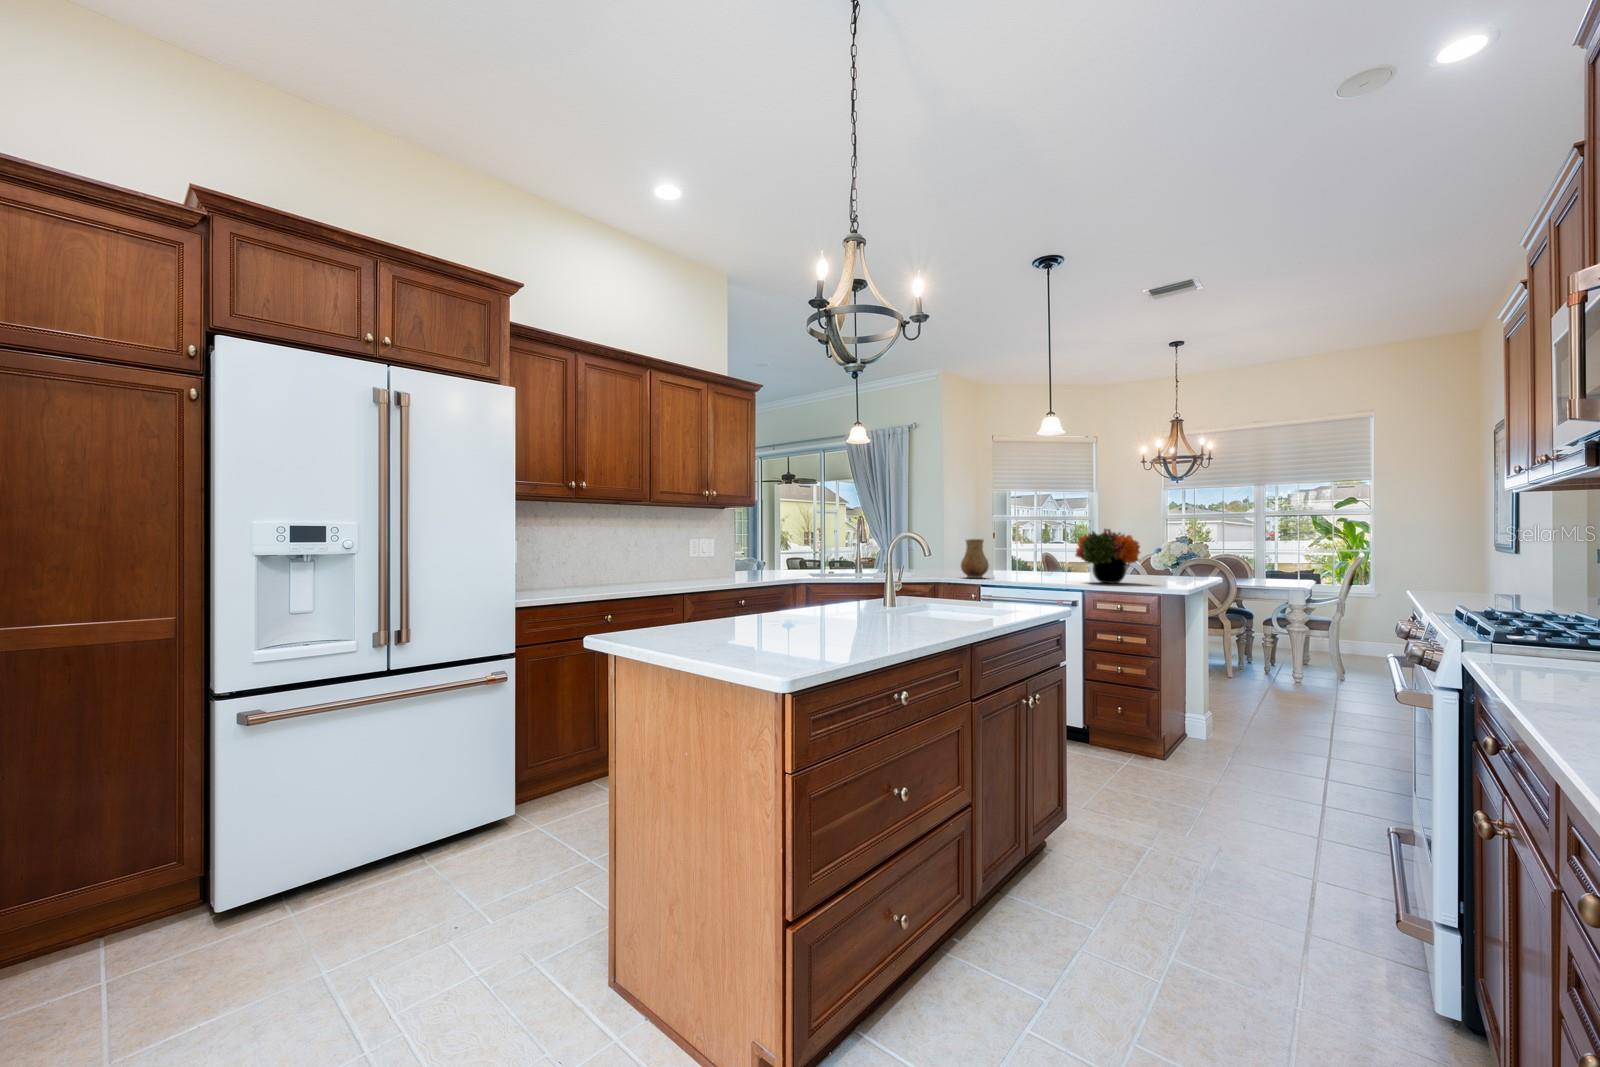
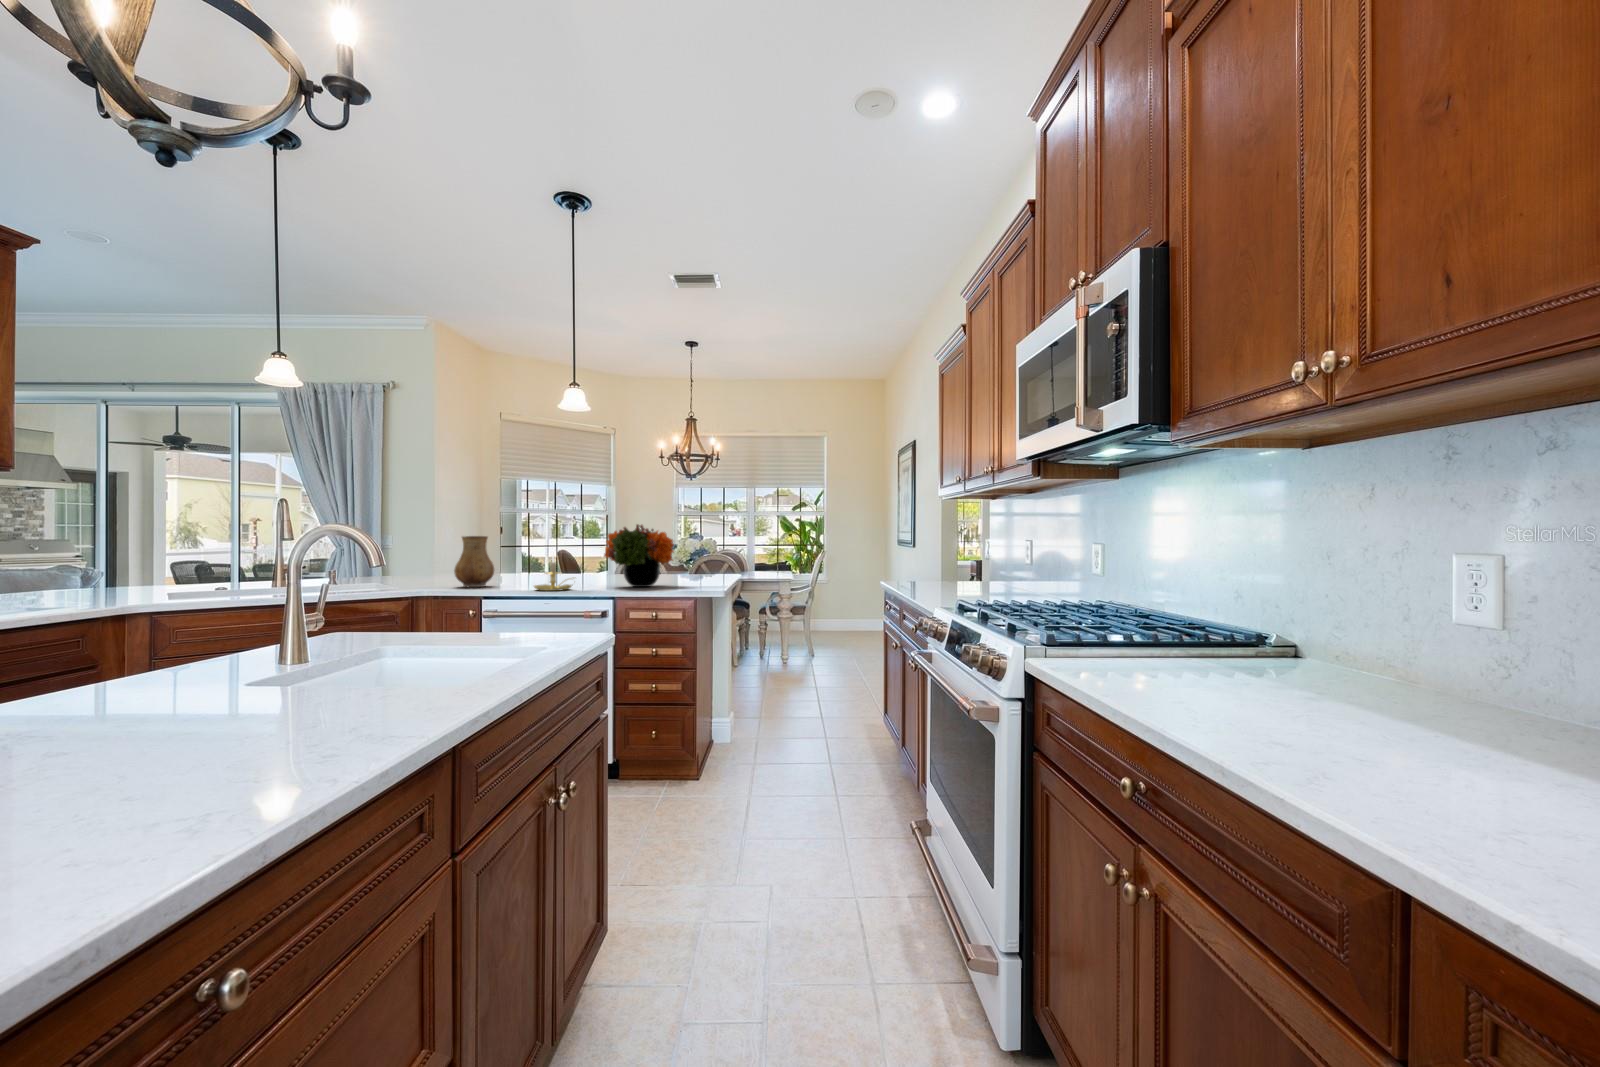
candle holder: none [1017,552,1053,583] -> present [534,555,572,591]

